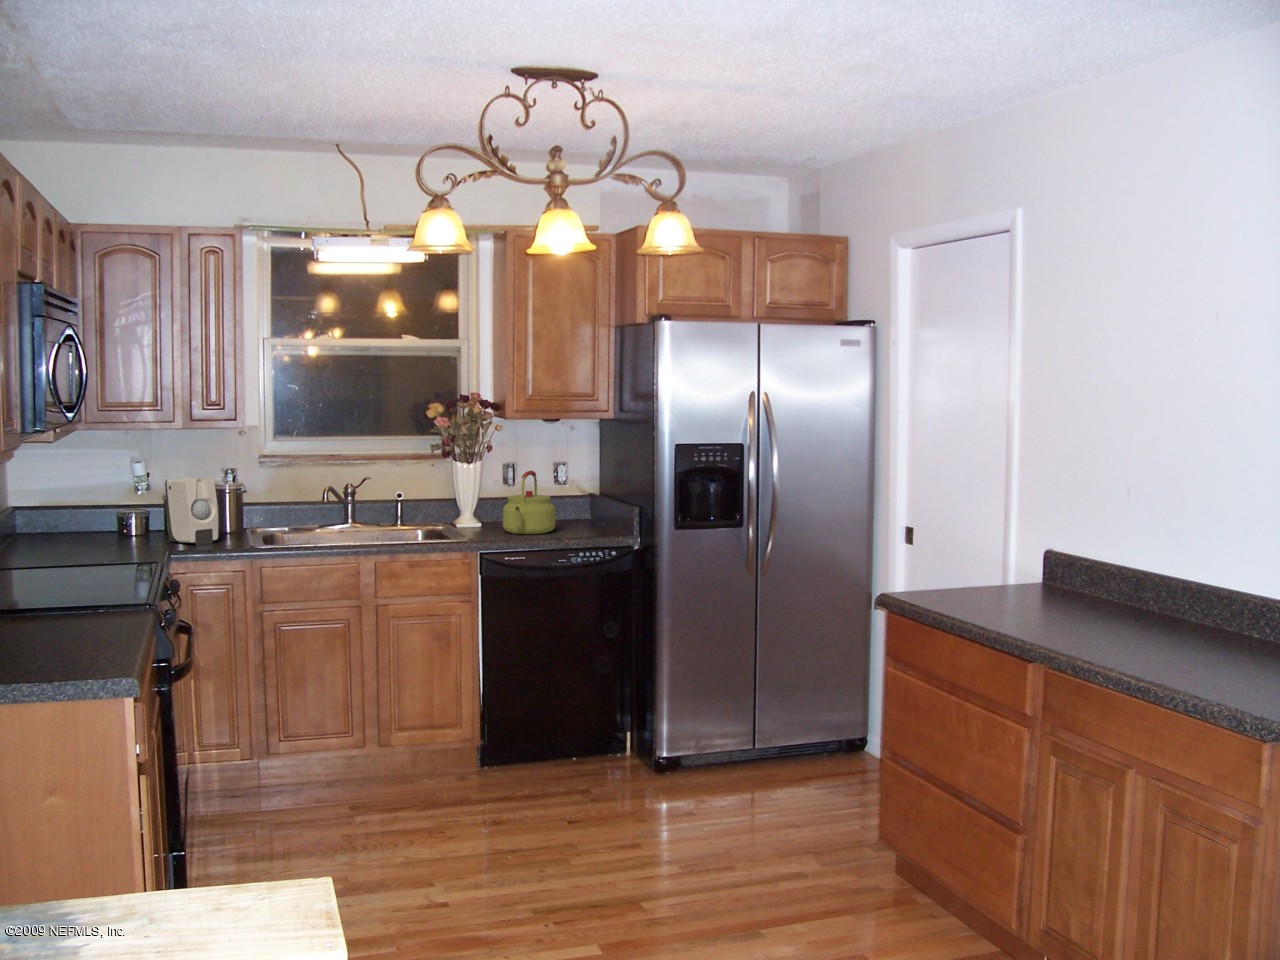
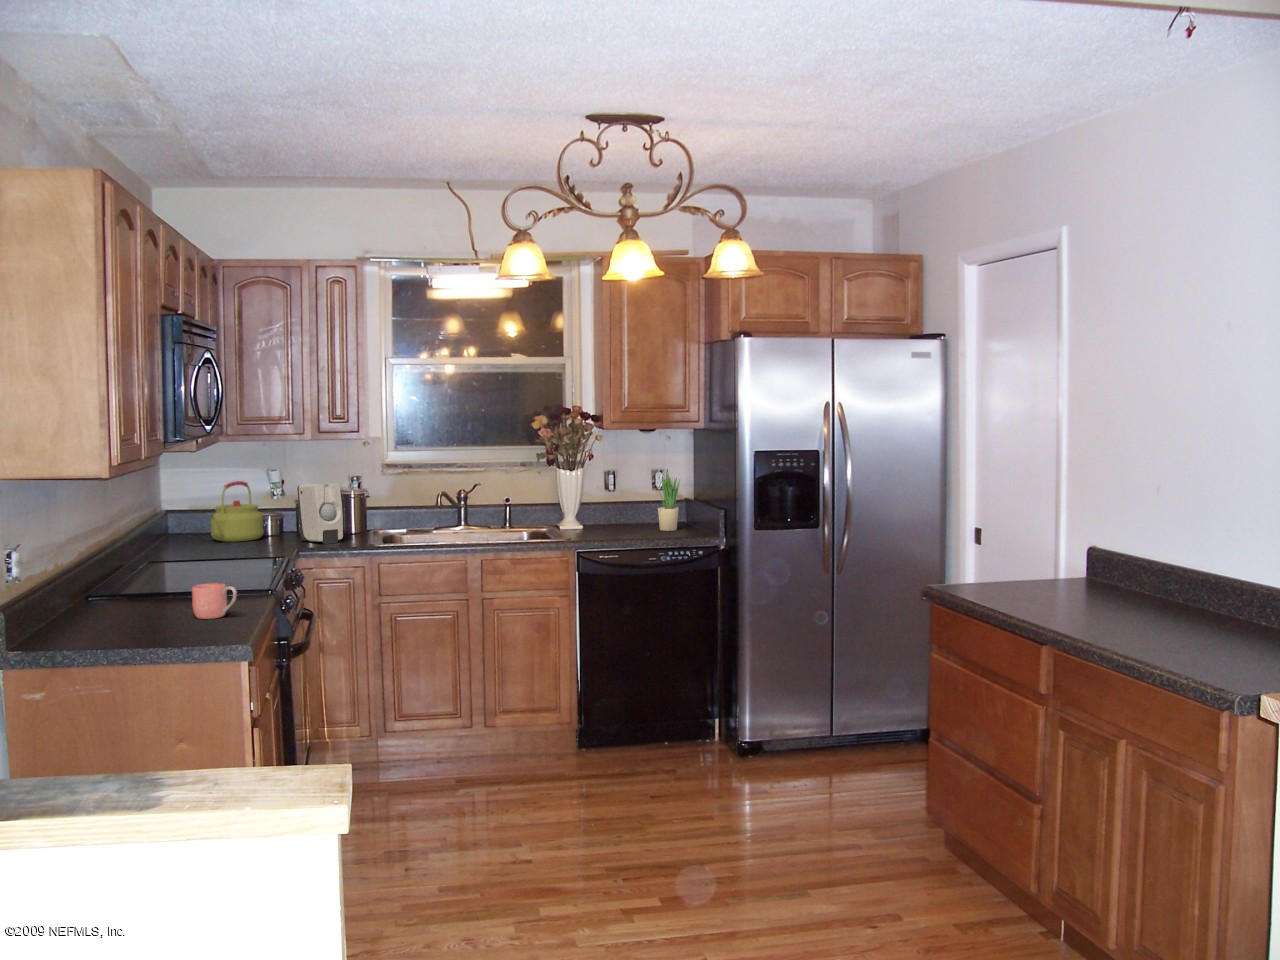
potted plant: none [563,461,589,528] -> present [658,469,680,531]
kettle: present [503,471,555,534] -> present [210,481,264,542]
mug: none [50,601,105,643] -> present [192,583,237,619]

